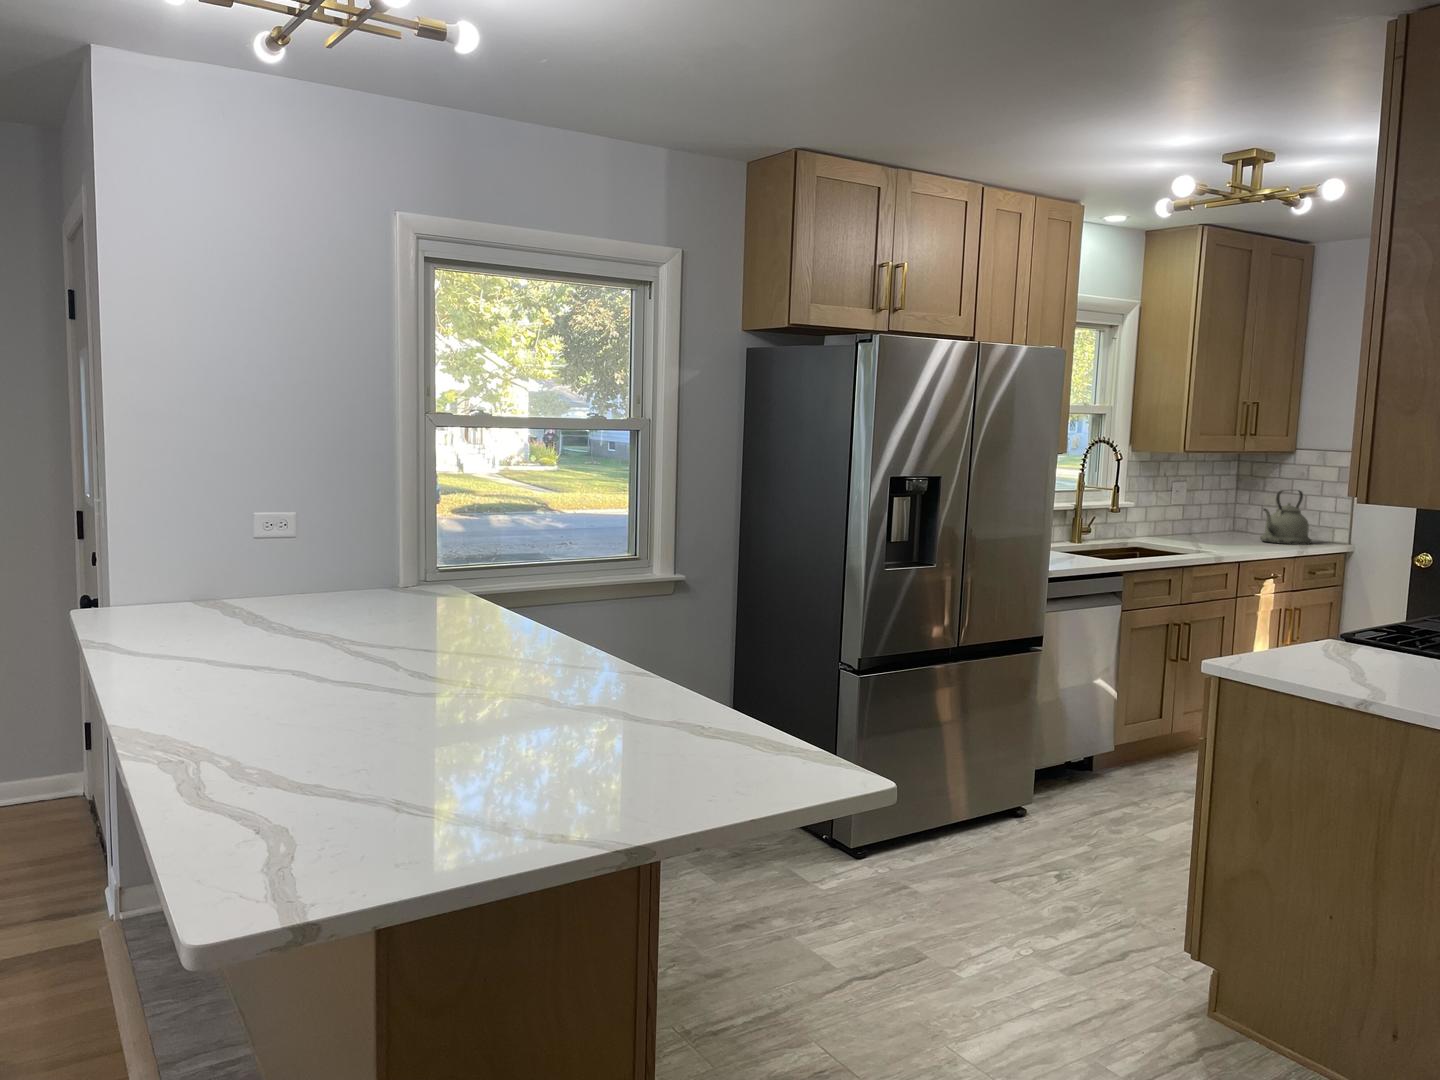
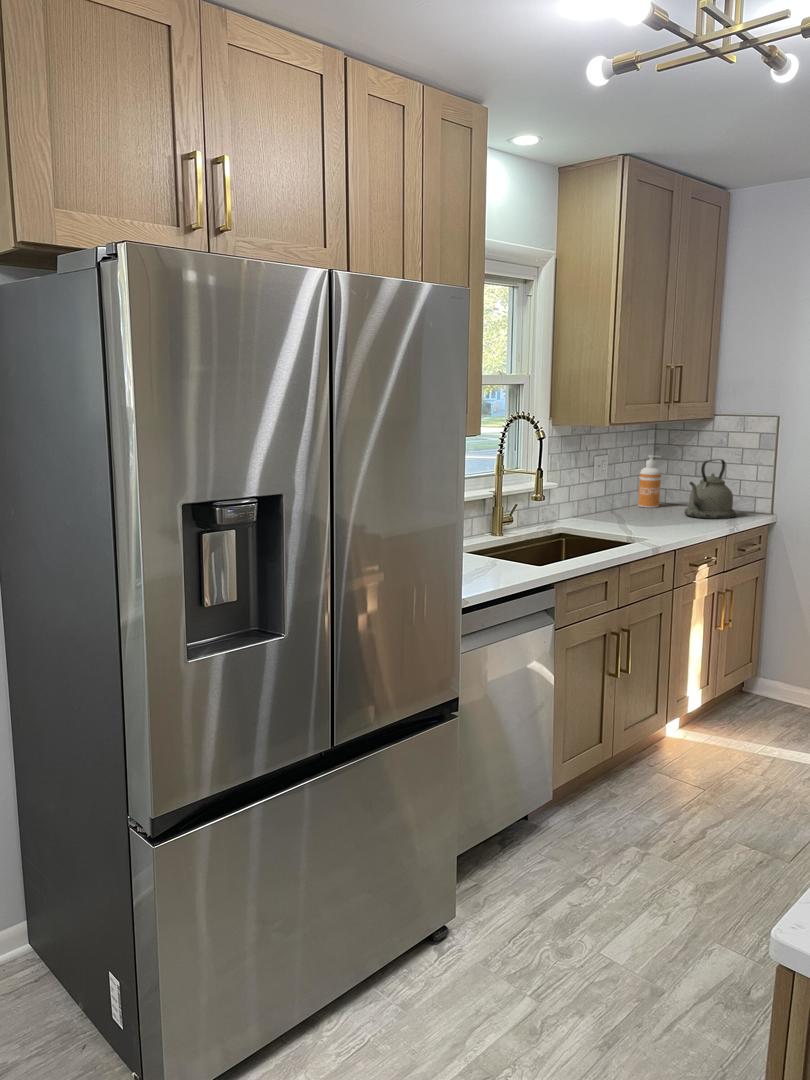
soap dispenser: none [1218,486,1242,536] -> present [638,455,661,508]

